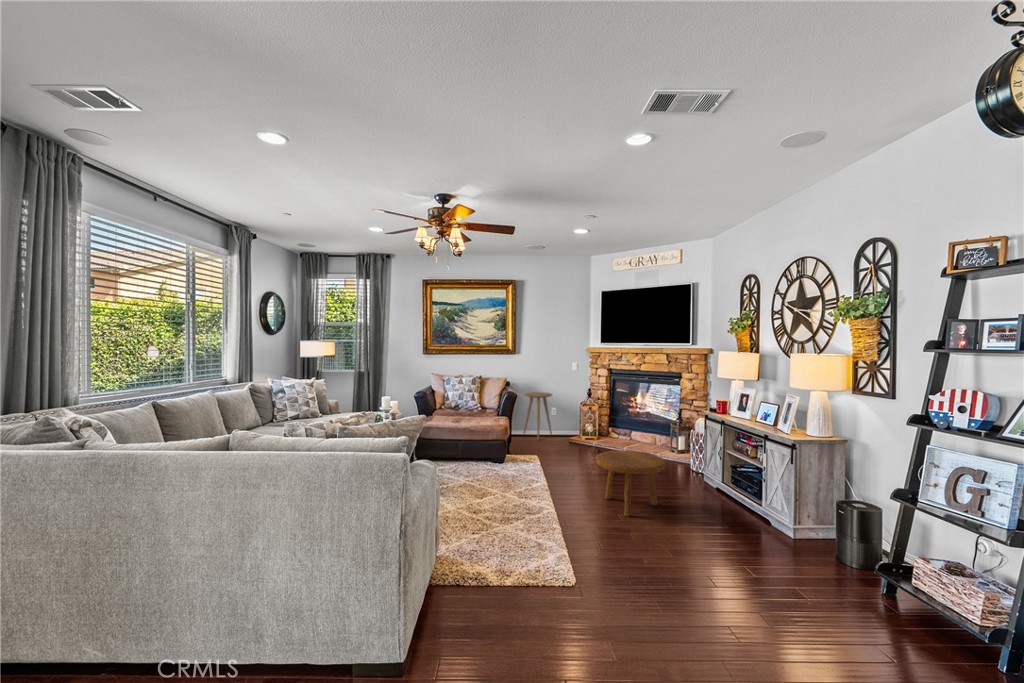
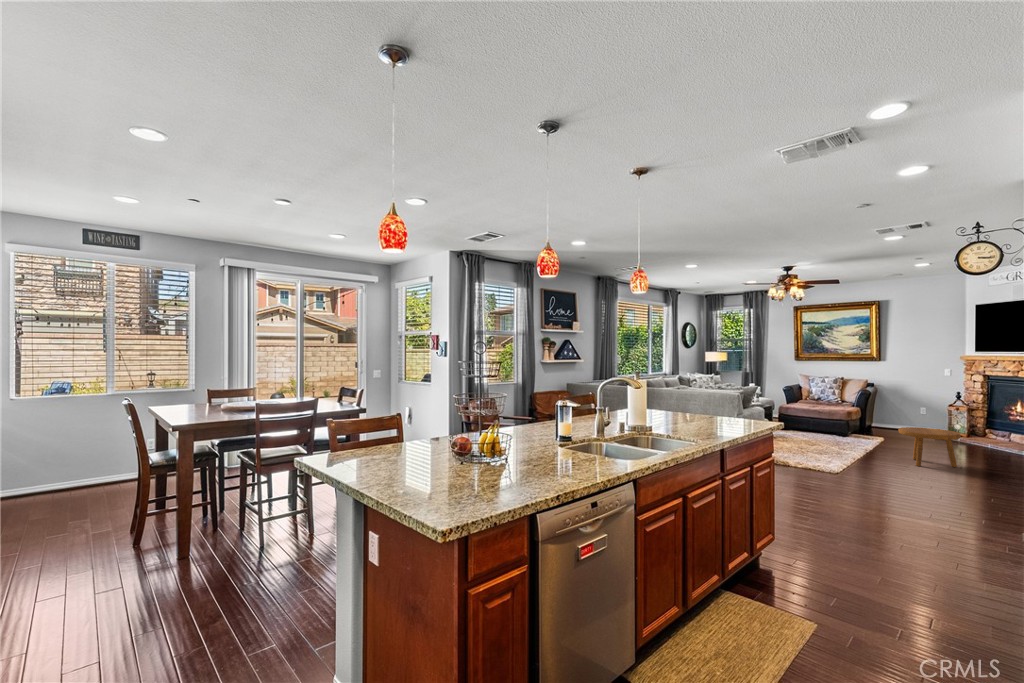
side table: present [524,392,552,440] -> none [888,394,922,432]

